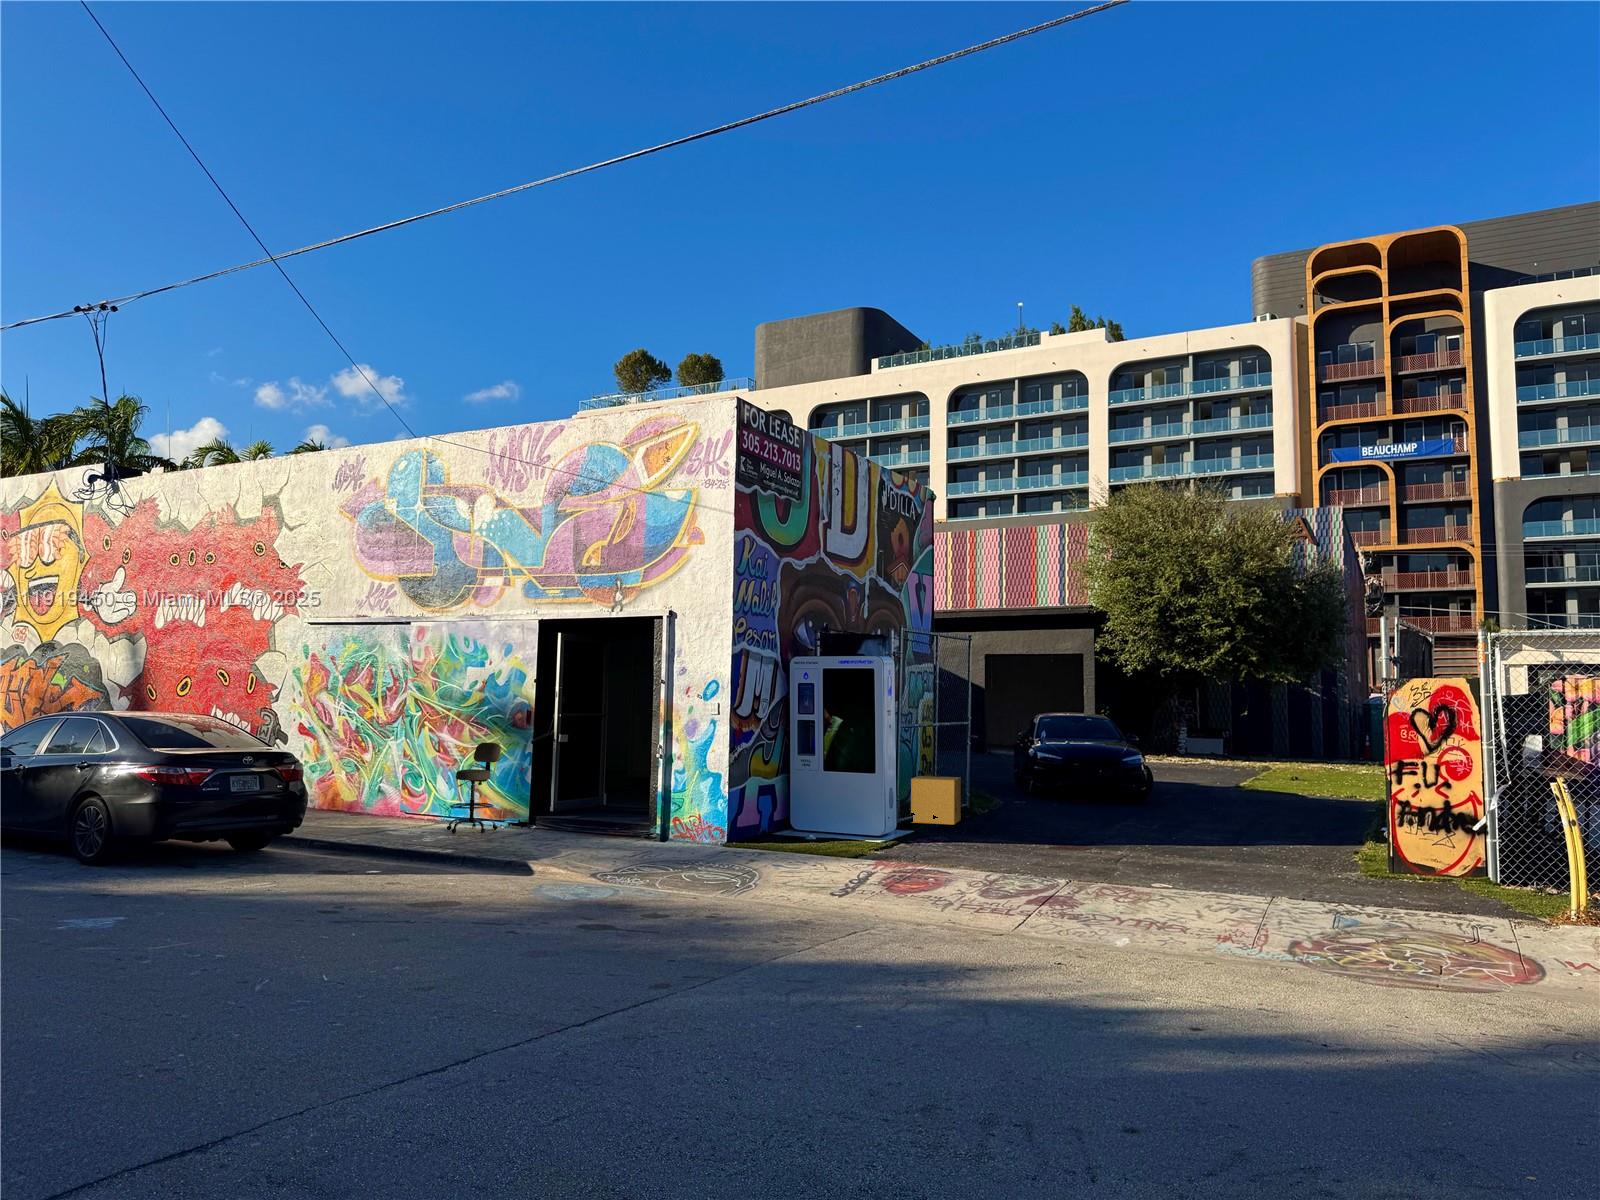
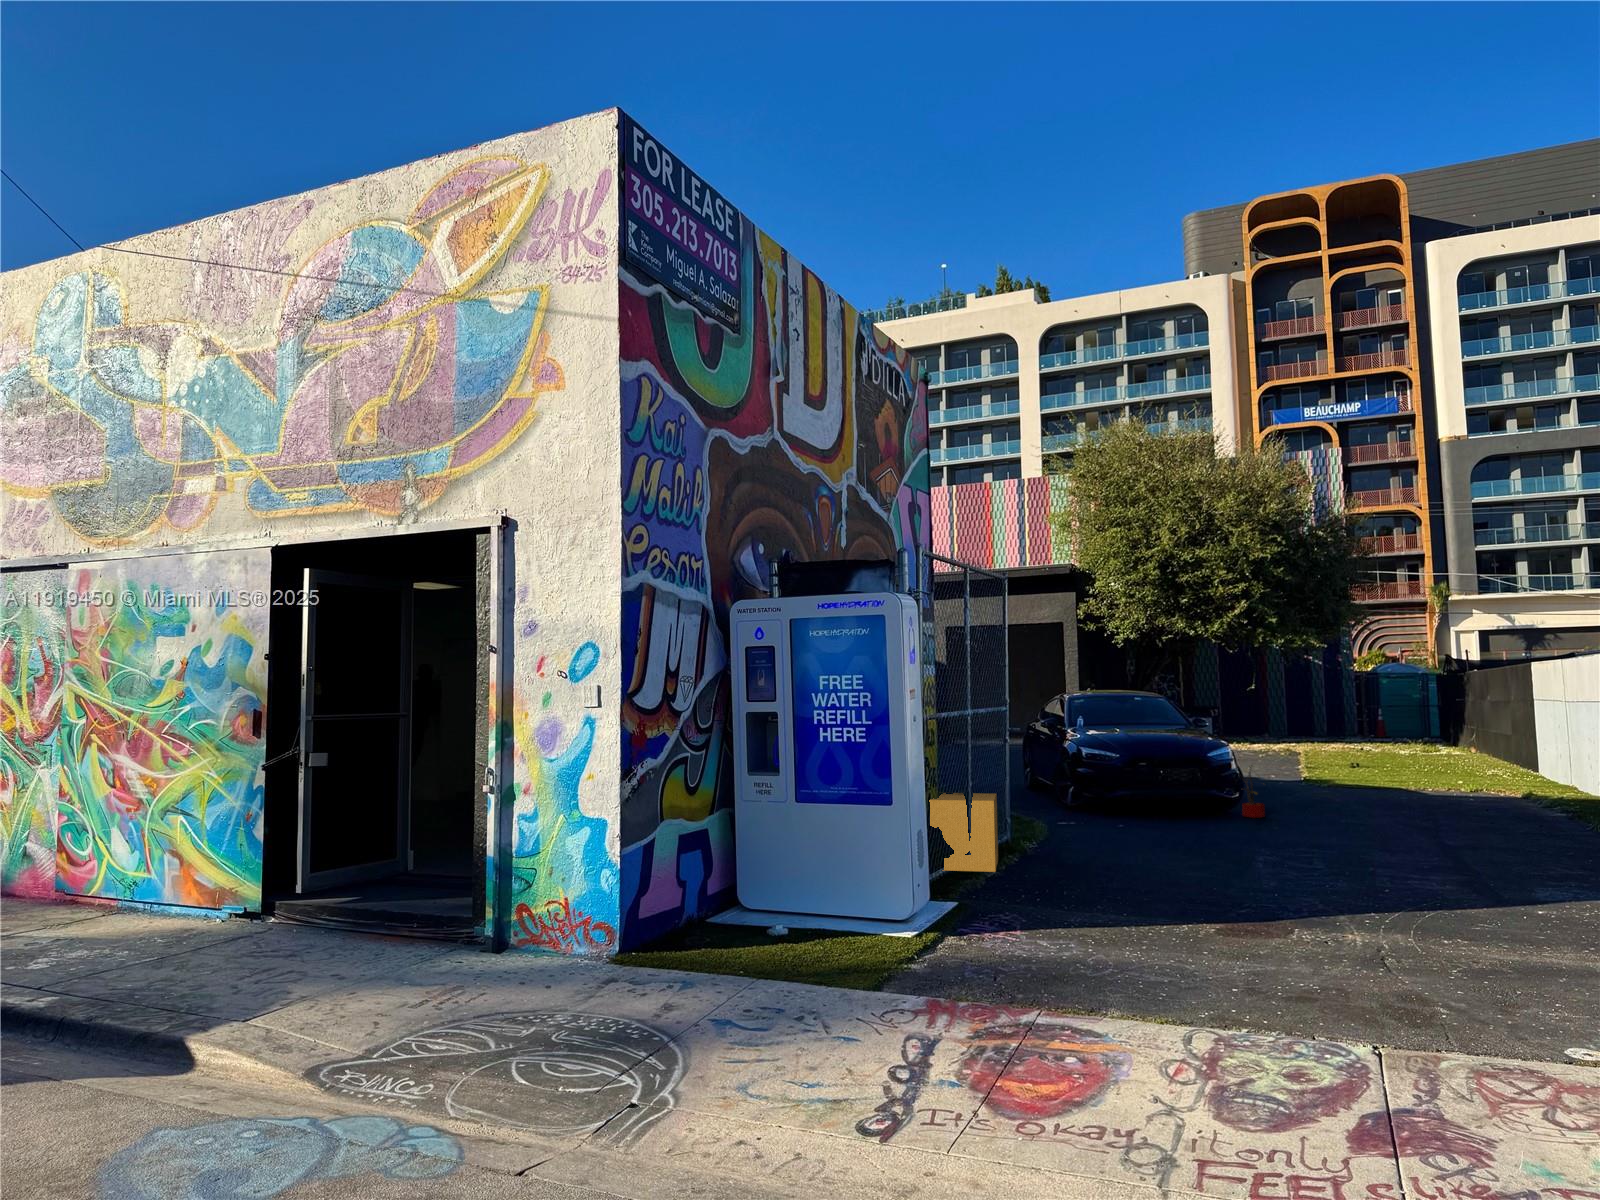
stool: present [447,742,501,833] -> none [107,769,213,942]
decorative plant: none [1143,768,1172,806] -> present [1242,767,1265,818]

